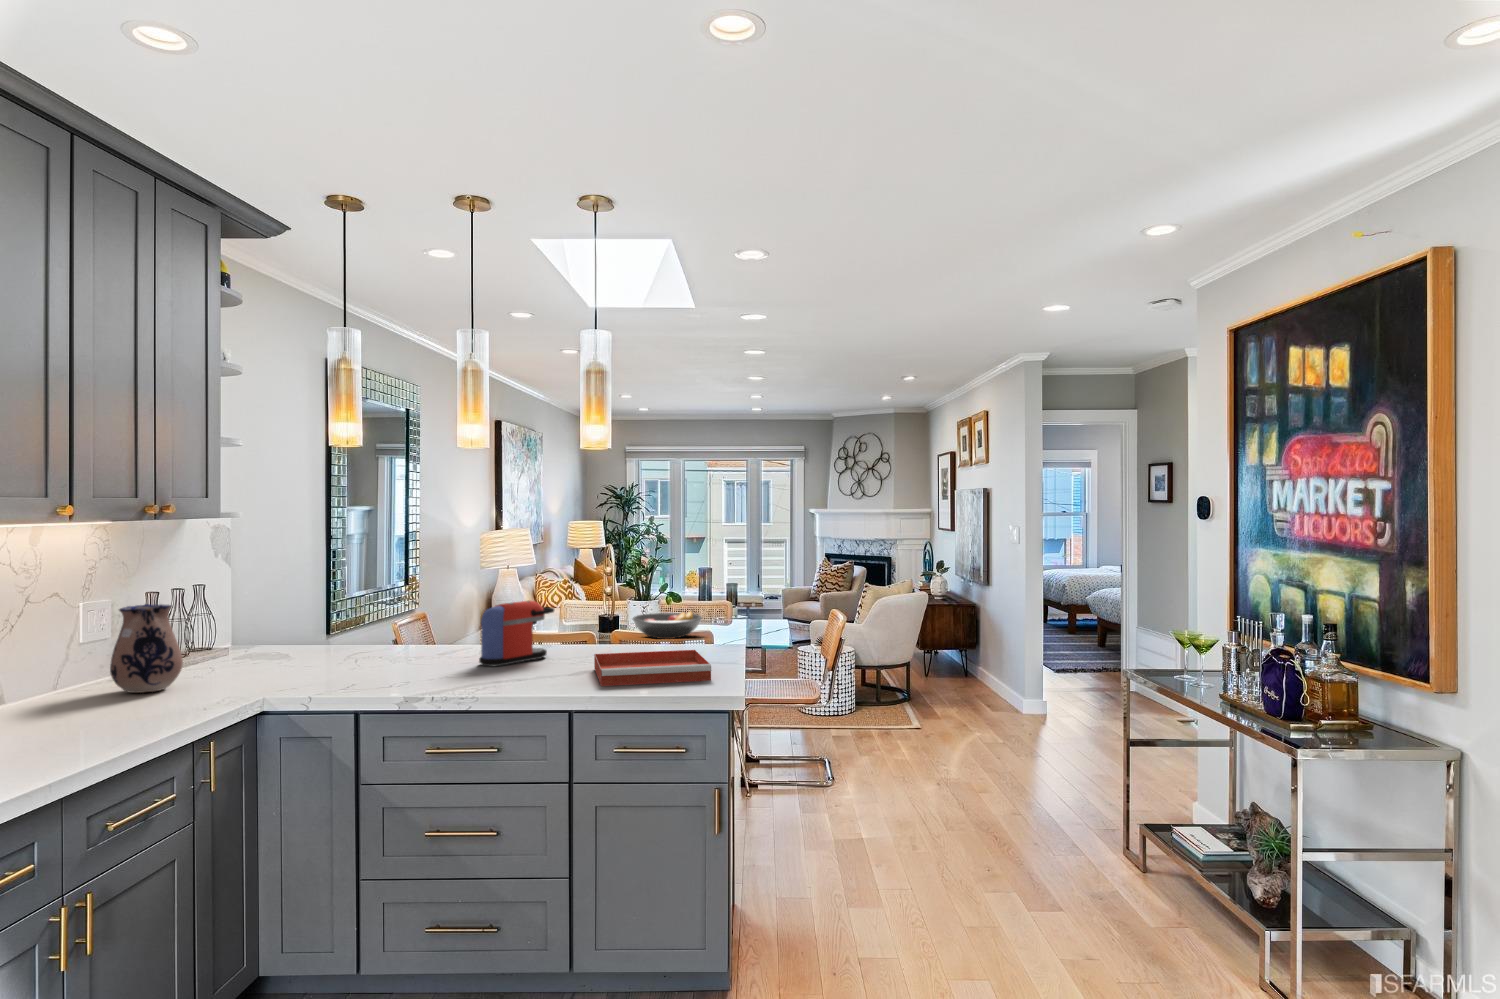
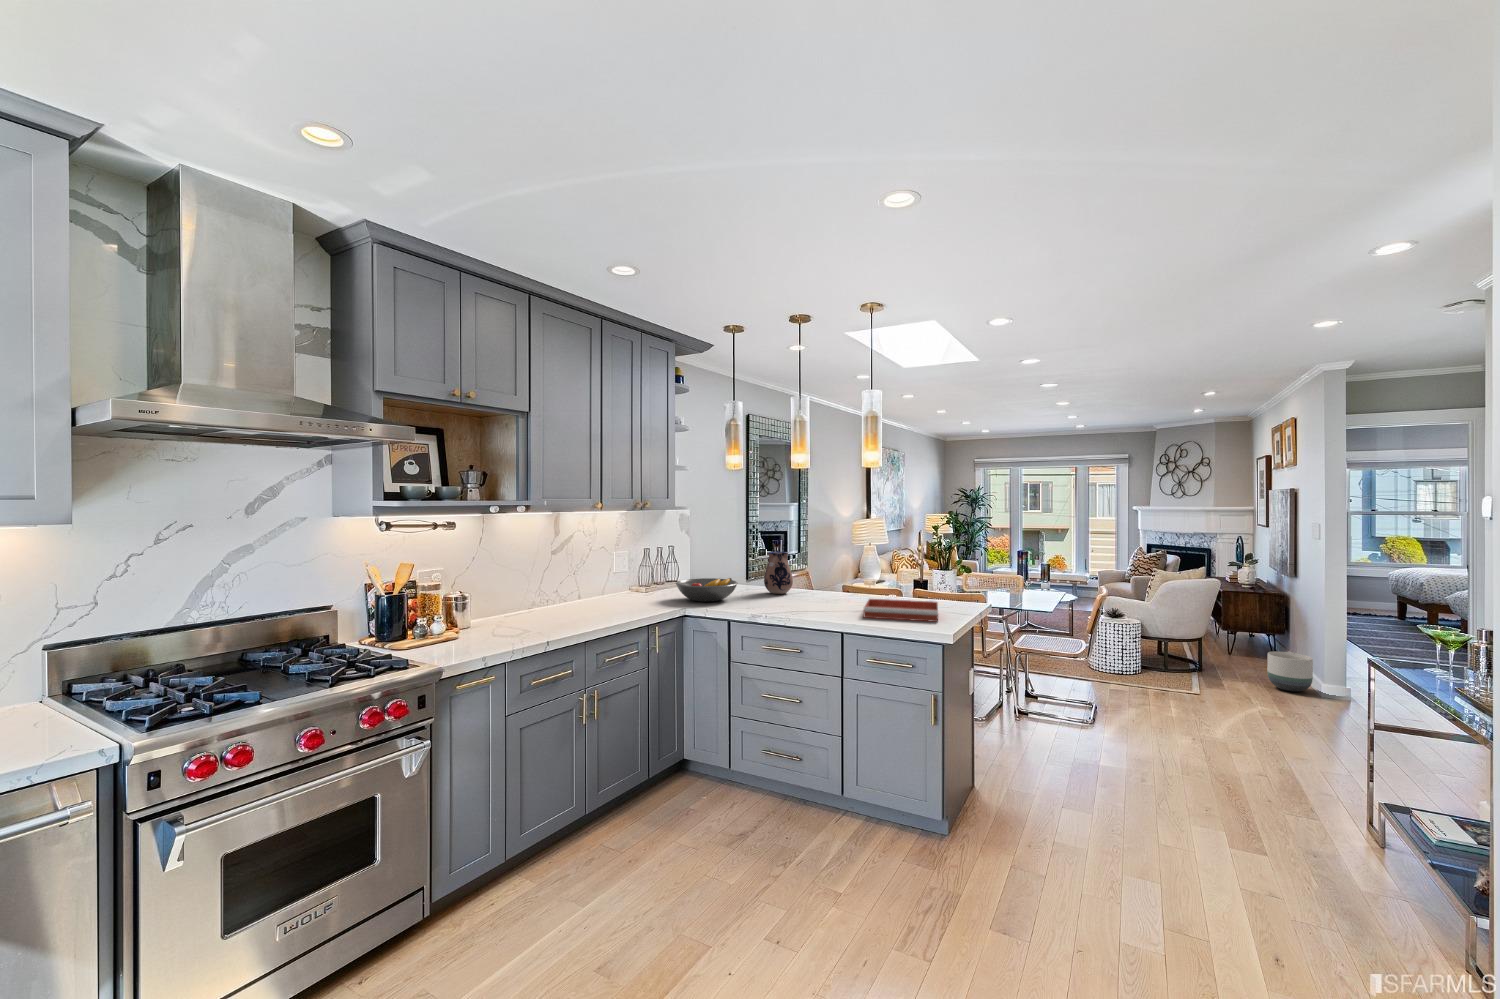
coffee maker: present [479,601,554,666] -> none [805,563,853,602]
ceramic pitcher: present [110,604,183,693] -> present [764,551,793,594]
fruit bowl: present [633,611,702,639] -> present [676,578,738,602]
planter: none [973,668,1012,710] -> present [1267,651,1313,692]

